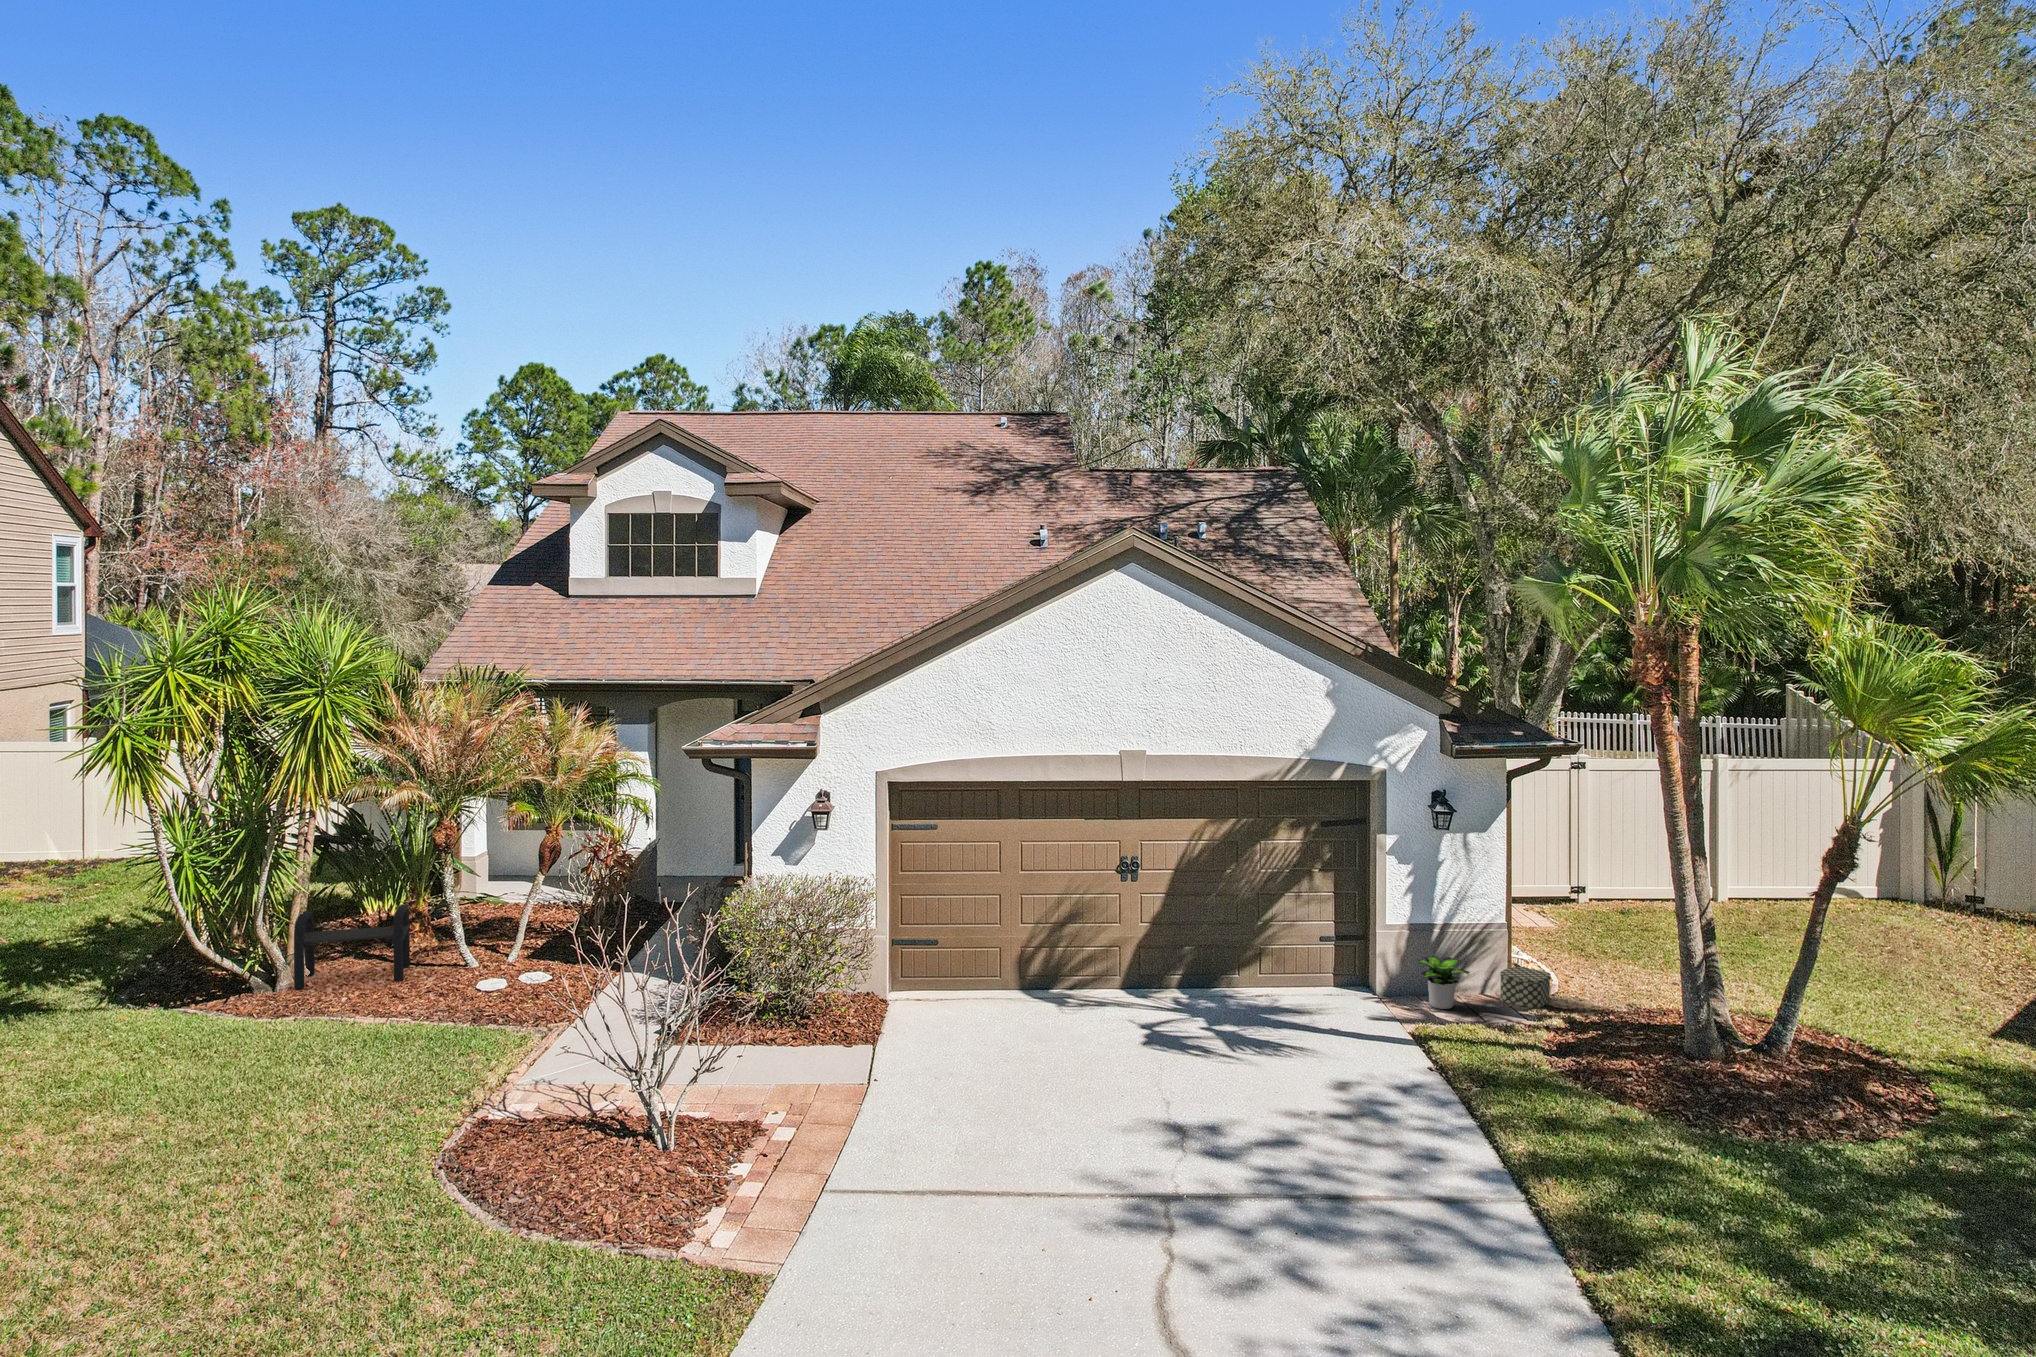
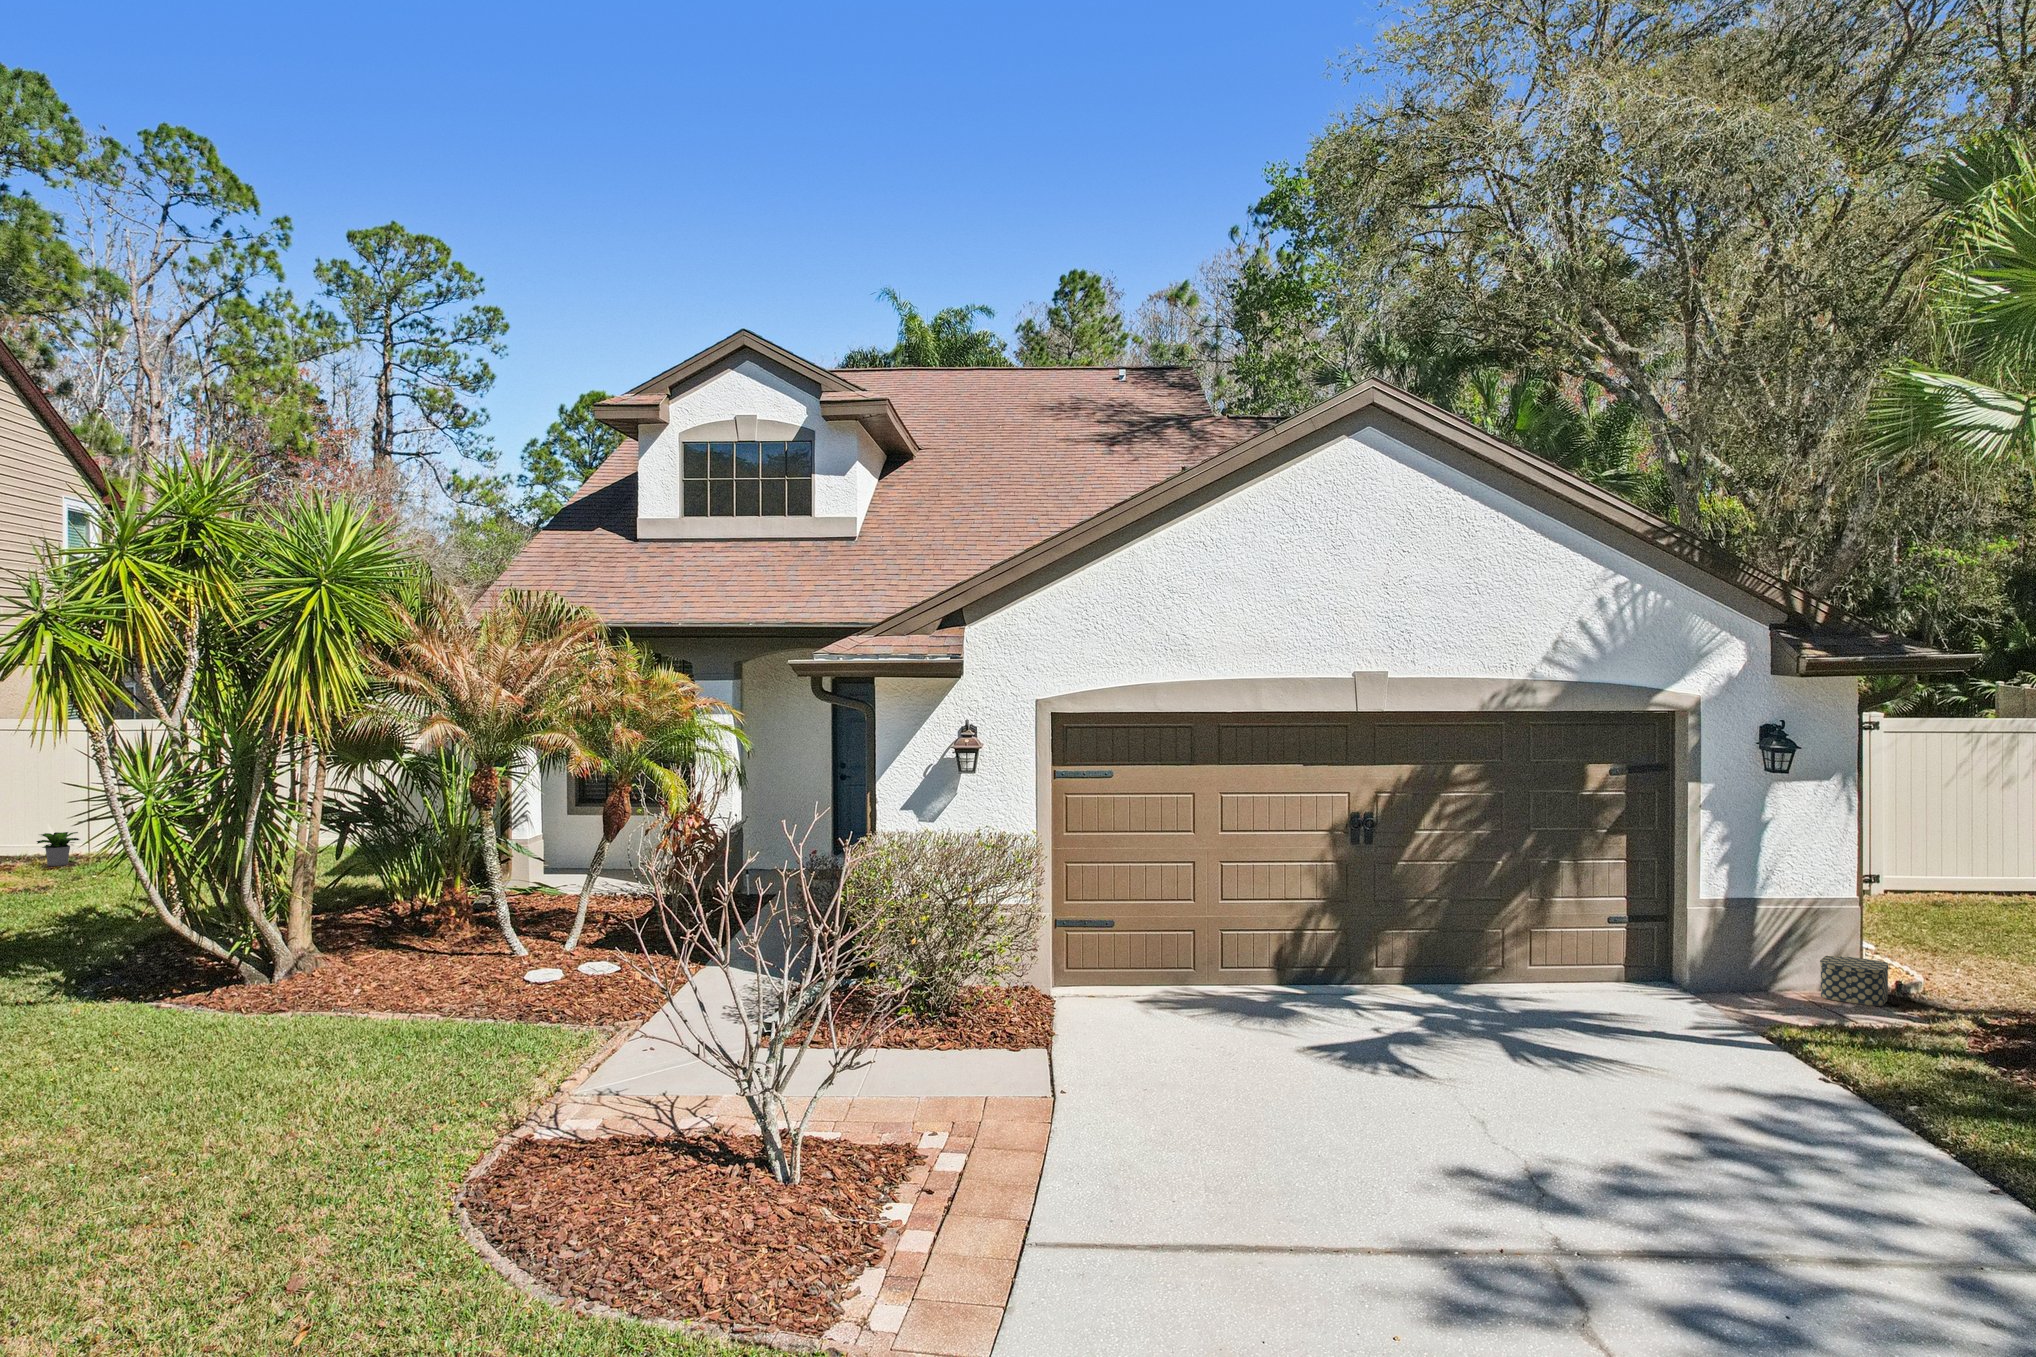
bench: present [294,904,410,990] -> none [298,881,442,983]
potted plant: present [1417,956,1470,1009] -> present [37,832,79,866]

